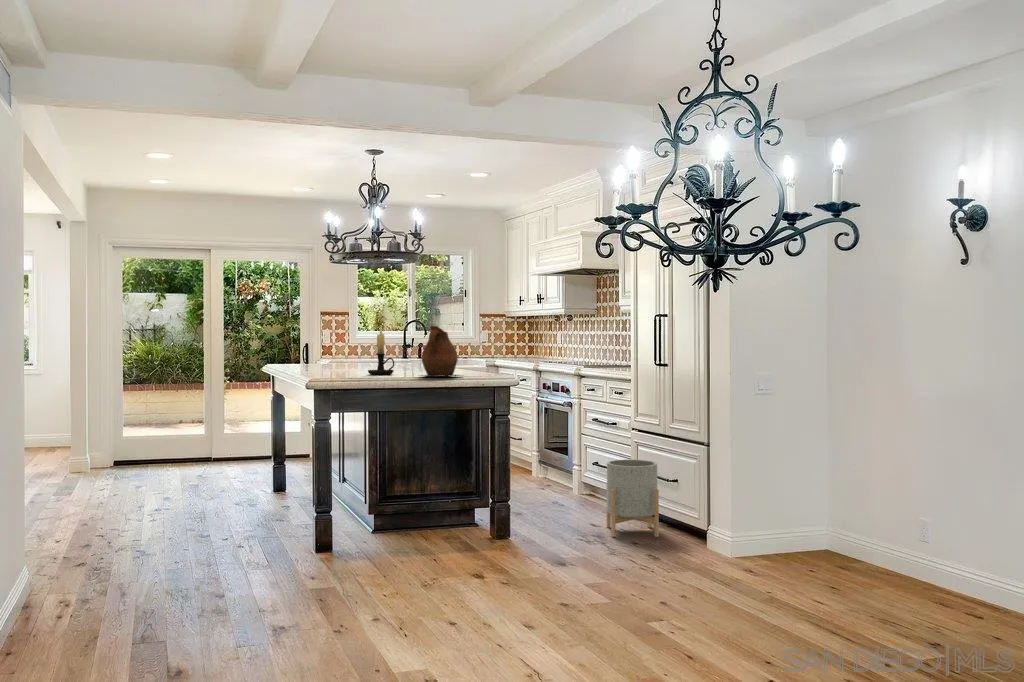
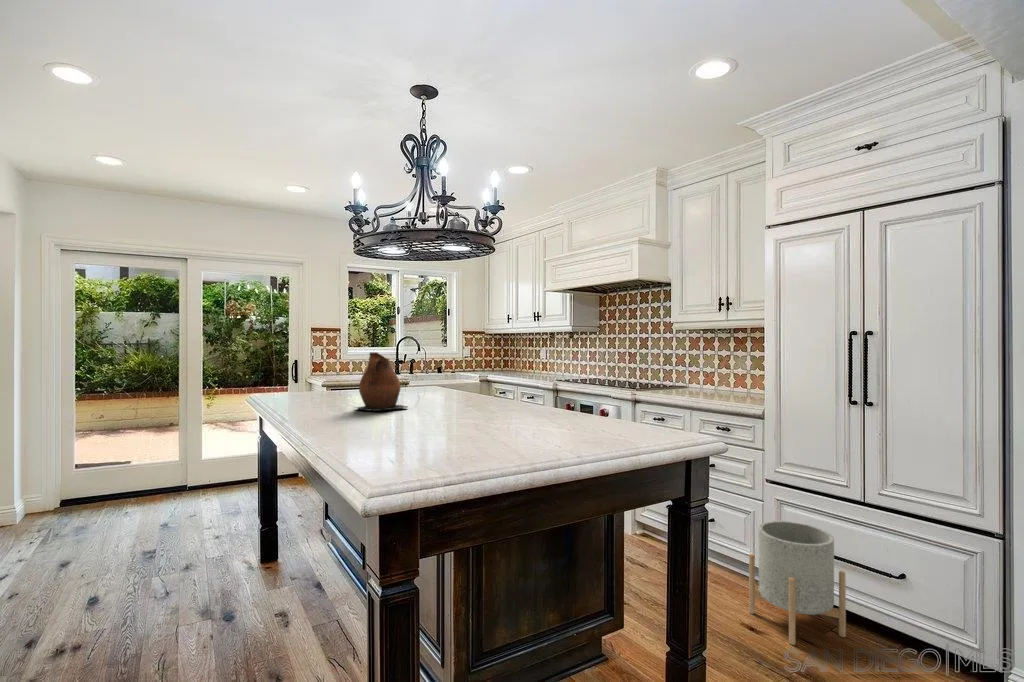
ceramic pitcher: present [421,326,463,377] -> present [356,352,407,411]
candle holder: present [368,328,394,375] -> none [457,356,507,438]

